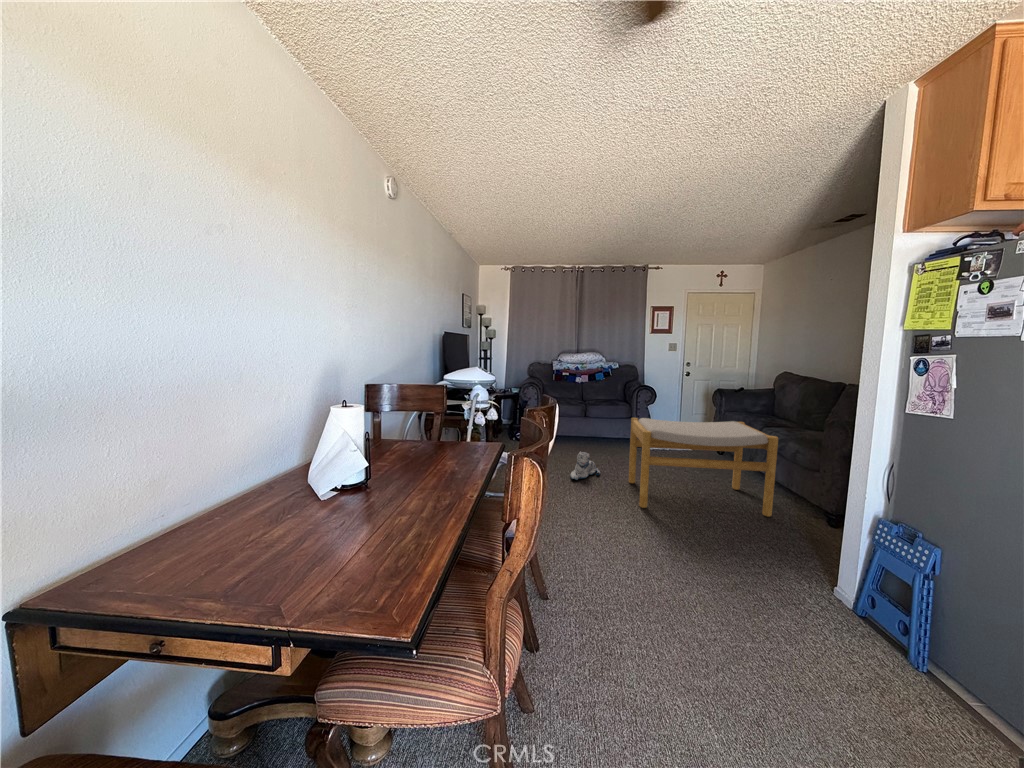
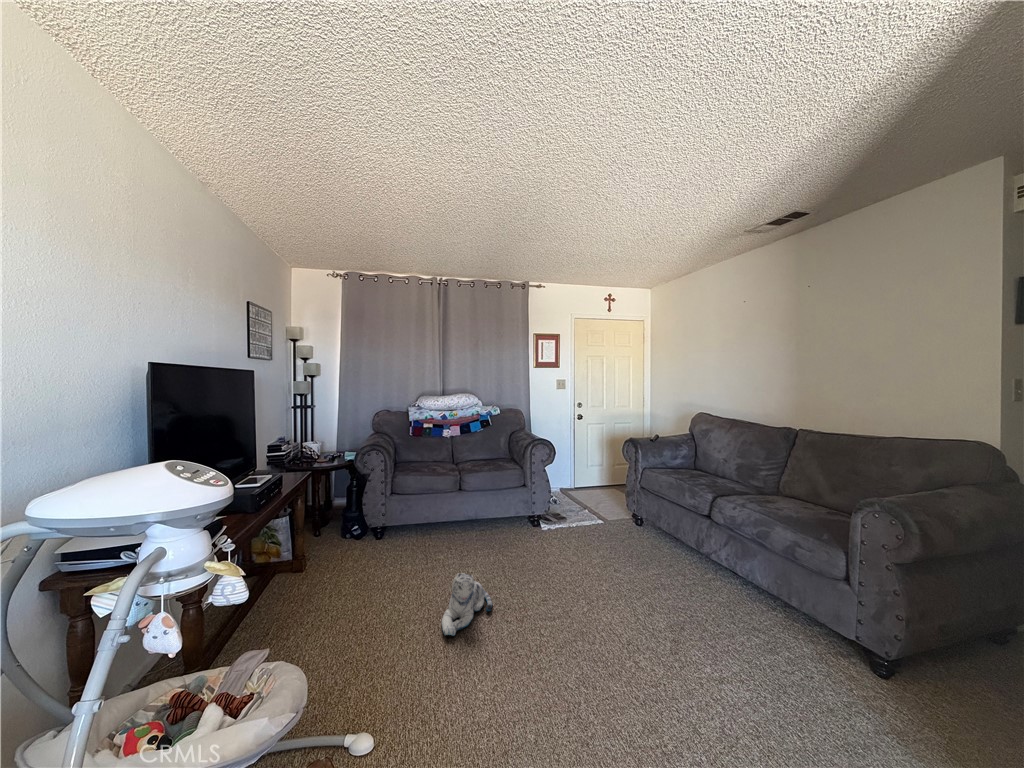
footstool: present [629,418,778,517] -> none [541,495,781,702]

